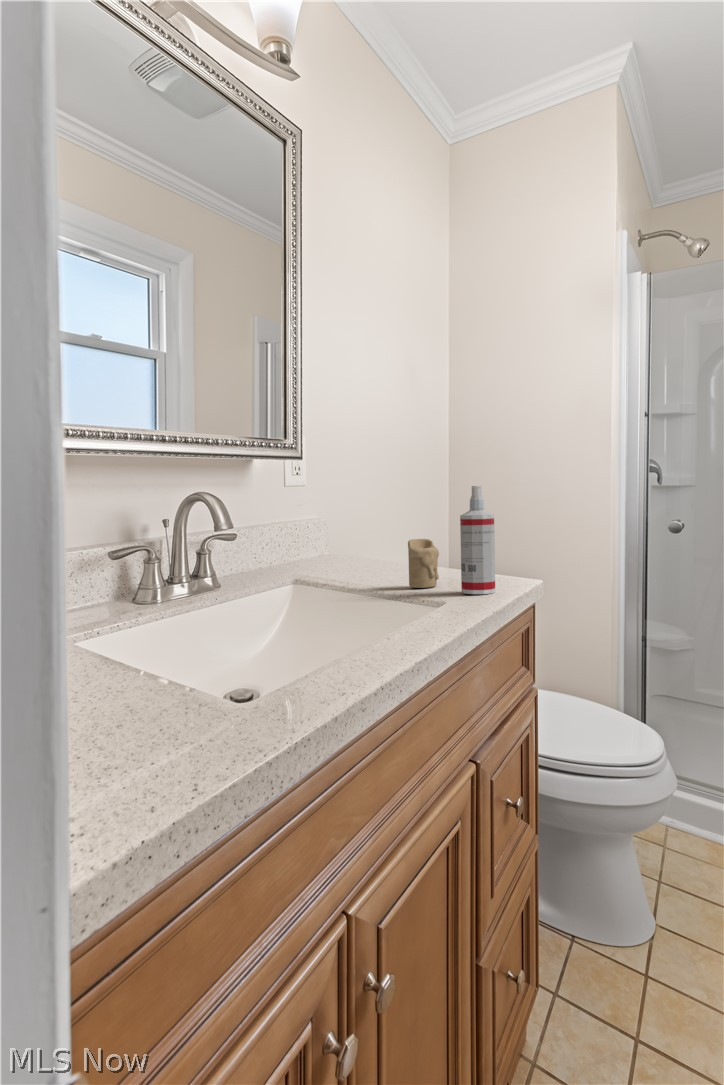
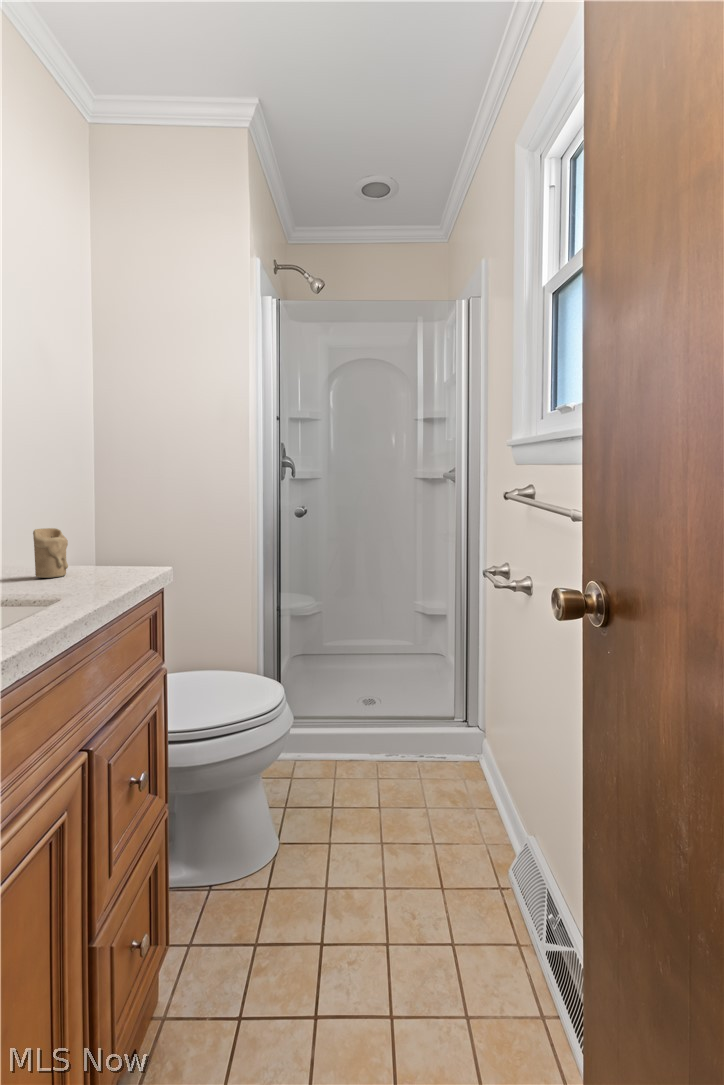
spray bottle: present [460,486,495,594] -> none [84,477,122,583]

